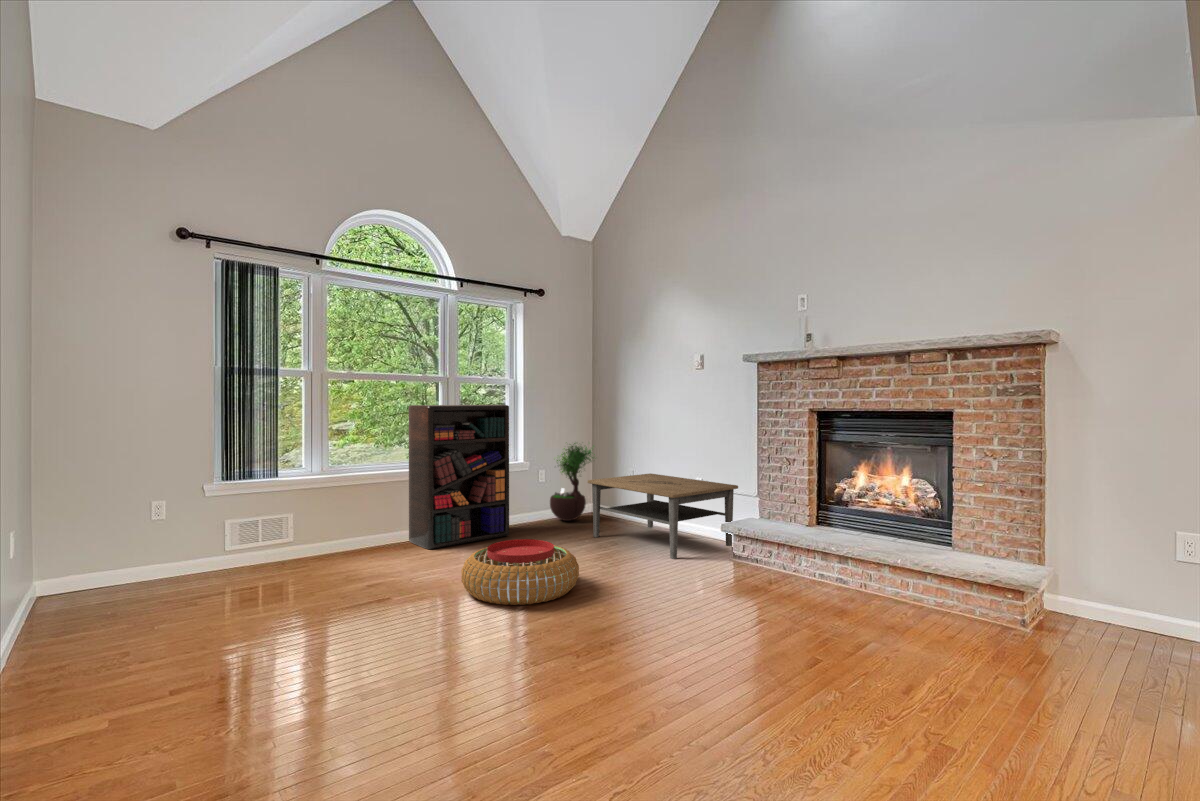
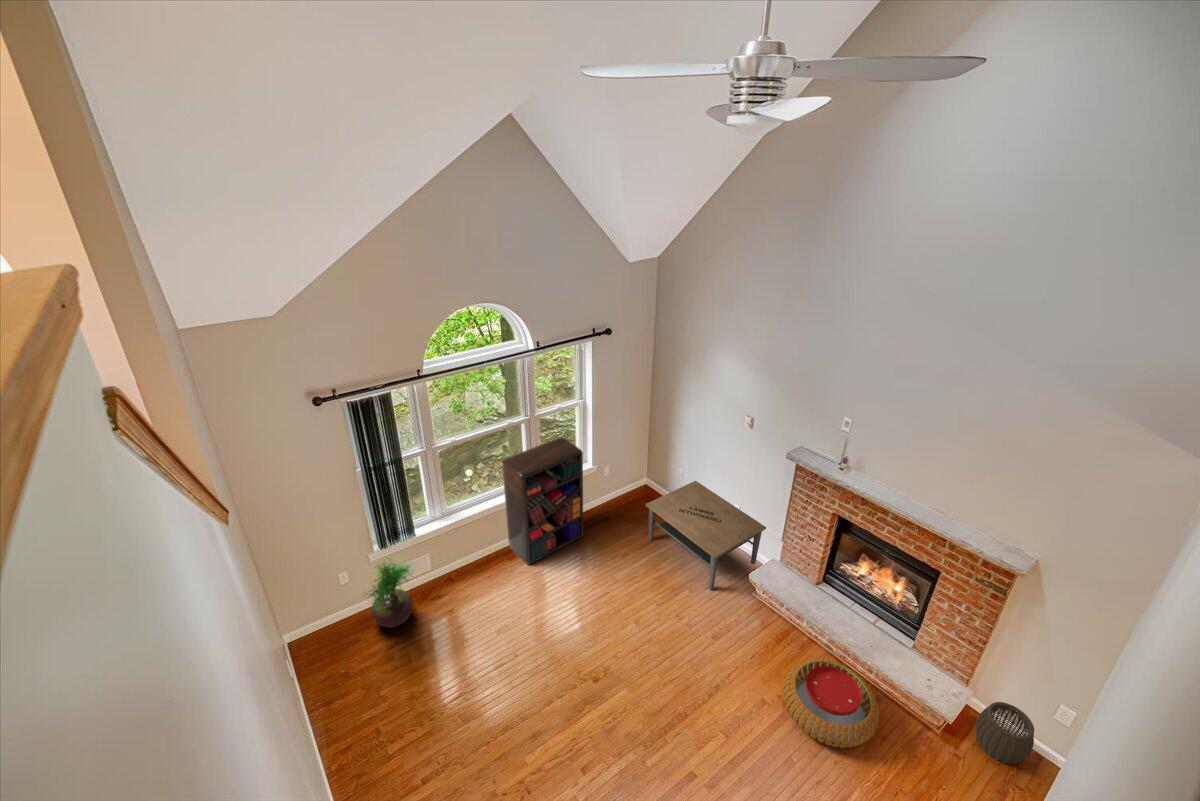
potted tree: present [550,443,593,521] -> present [370,559,412,627]
pouf: present [461,539,579,605] -> present [783,659,880,748]
woven basket: none [1069,568,1165,650] -> present [975,702,1034,764]

